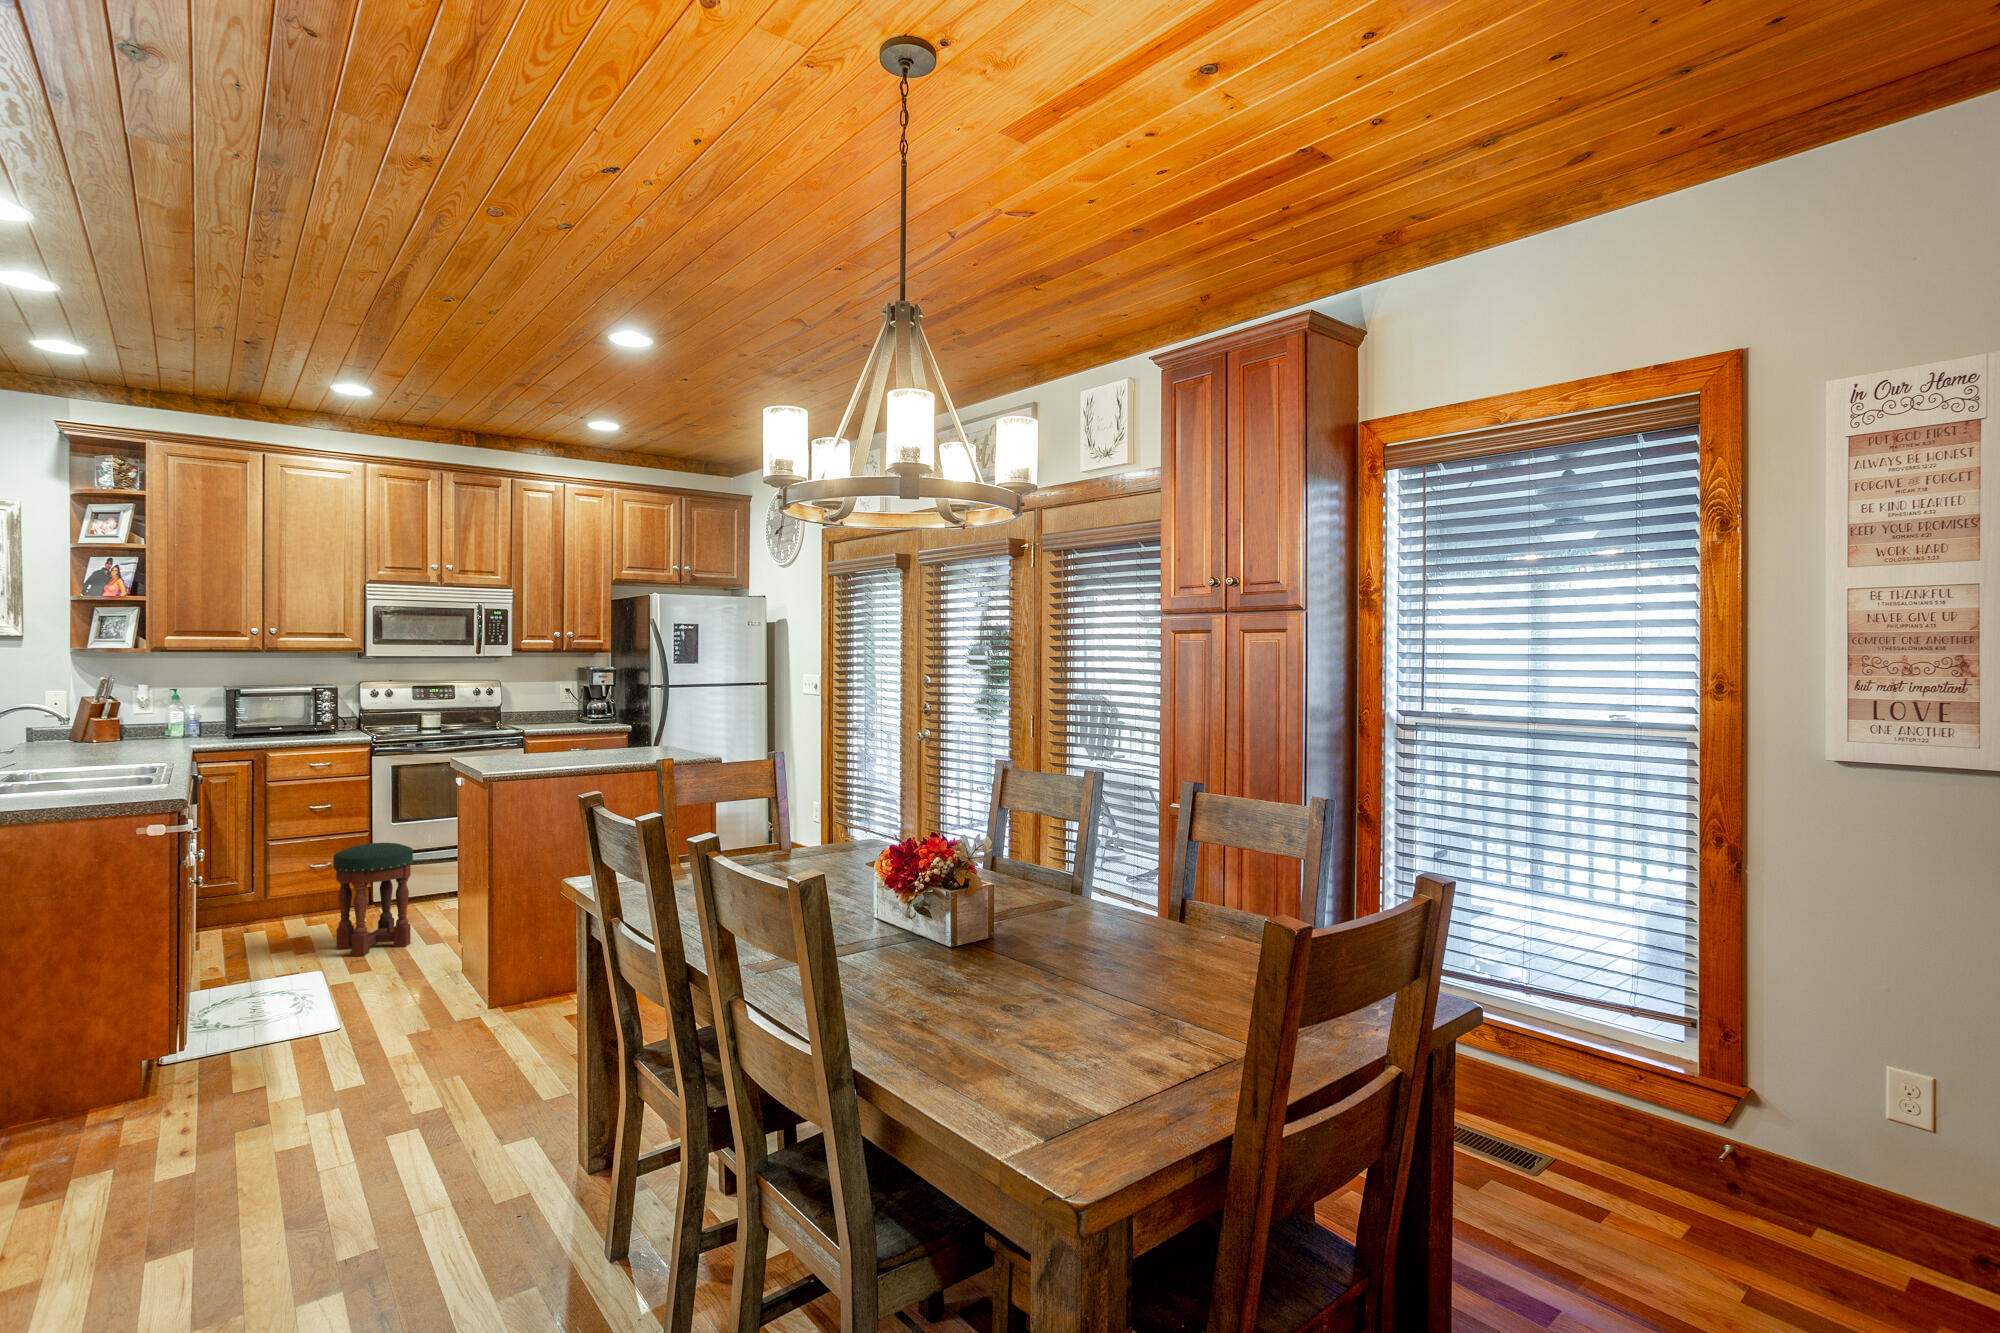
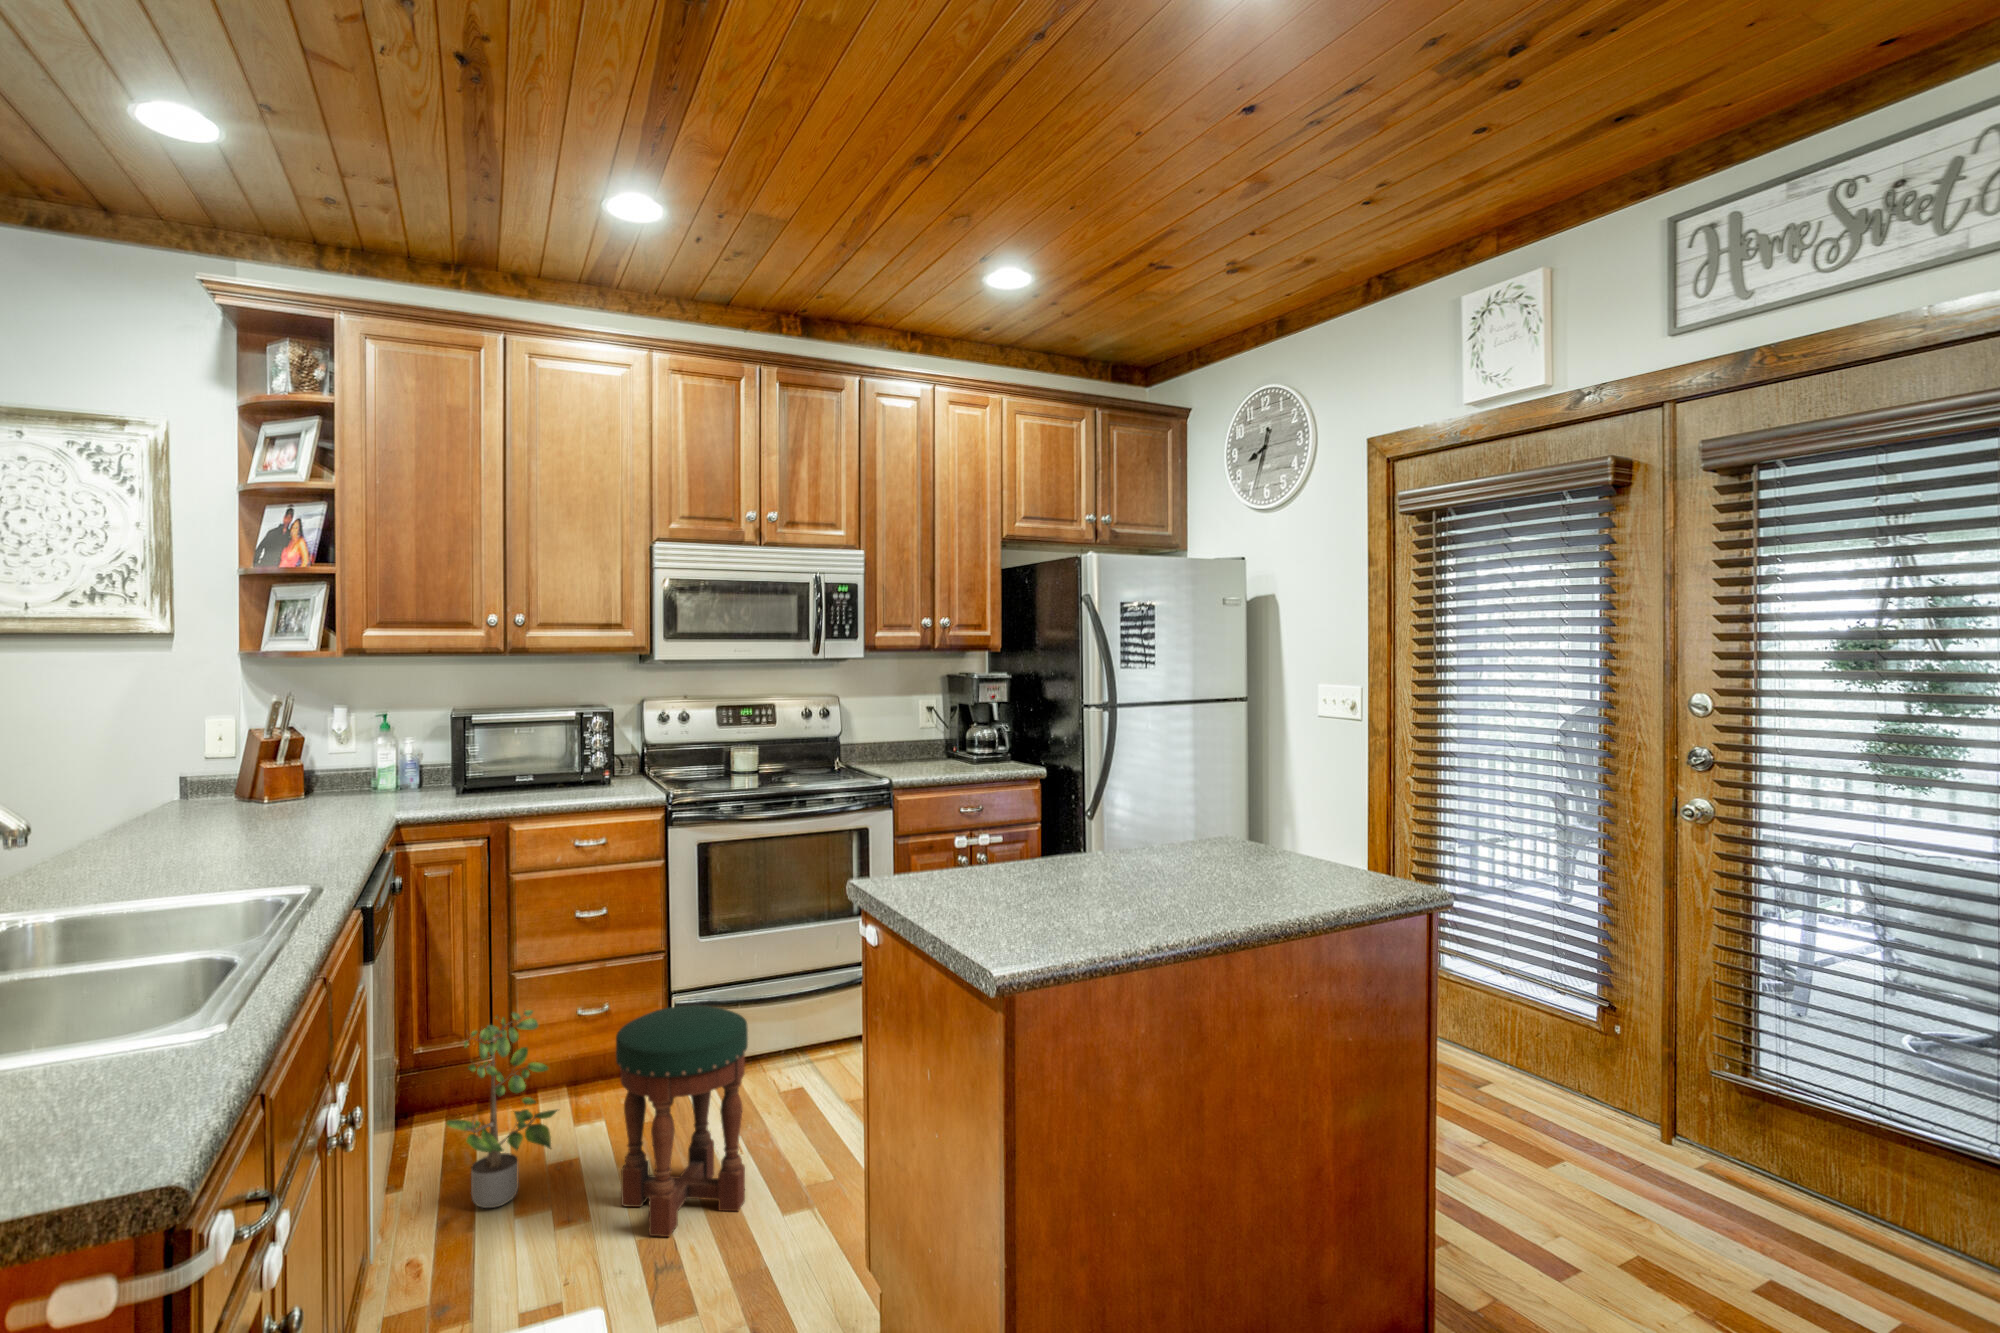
potted plant: none [229,845,300,954] -> present [446,1010,557,1208]

